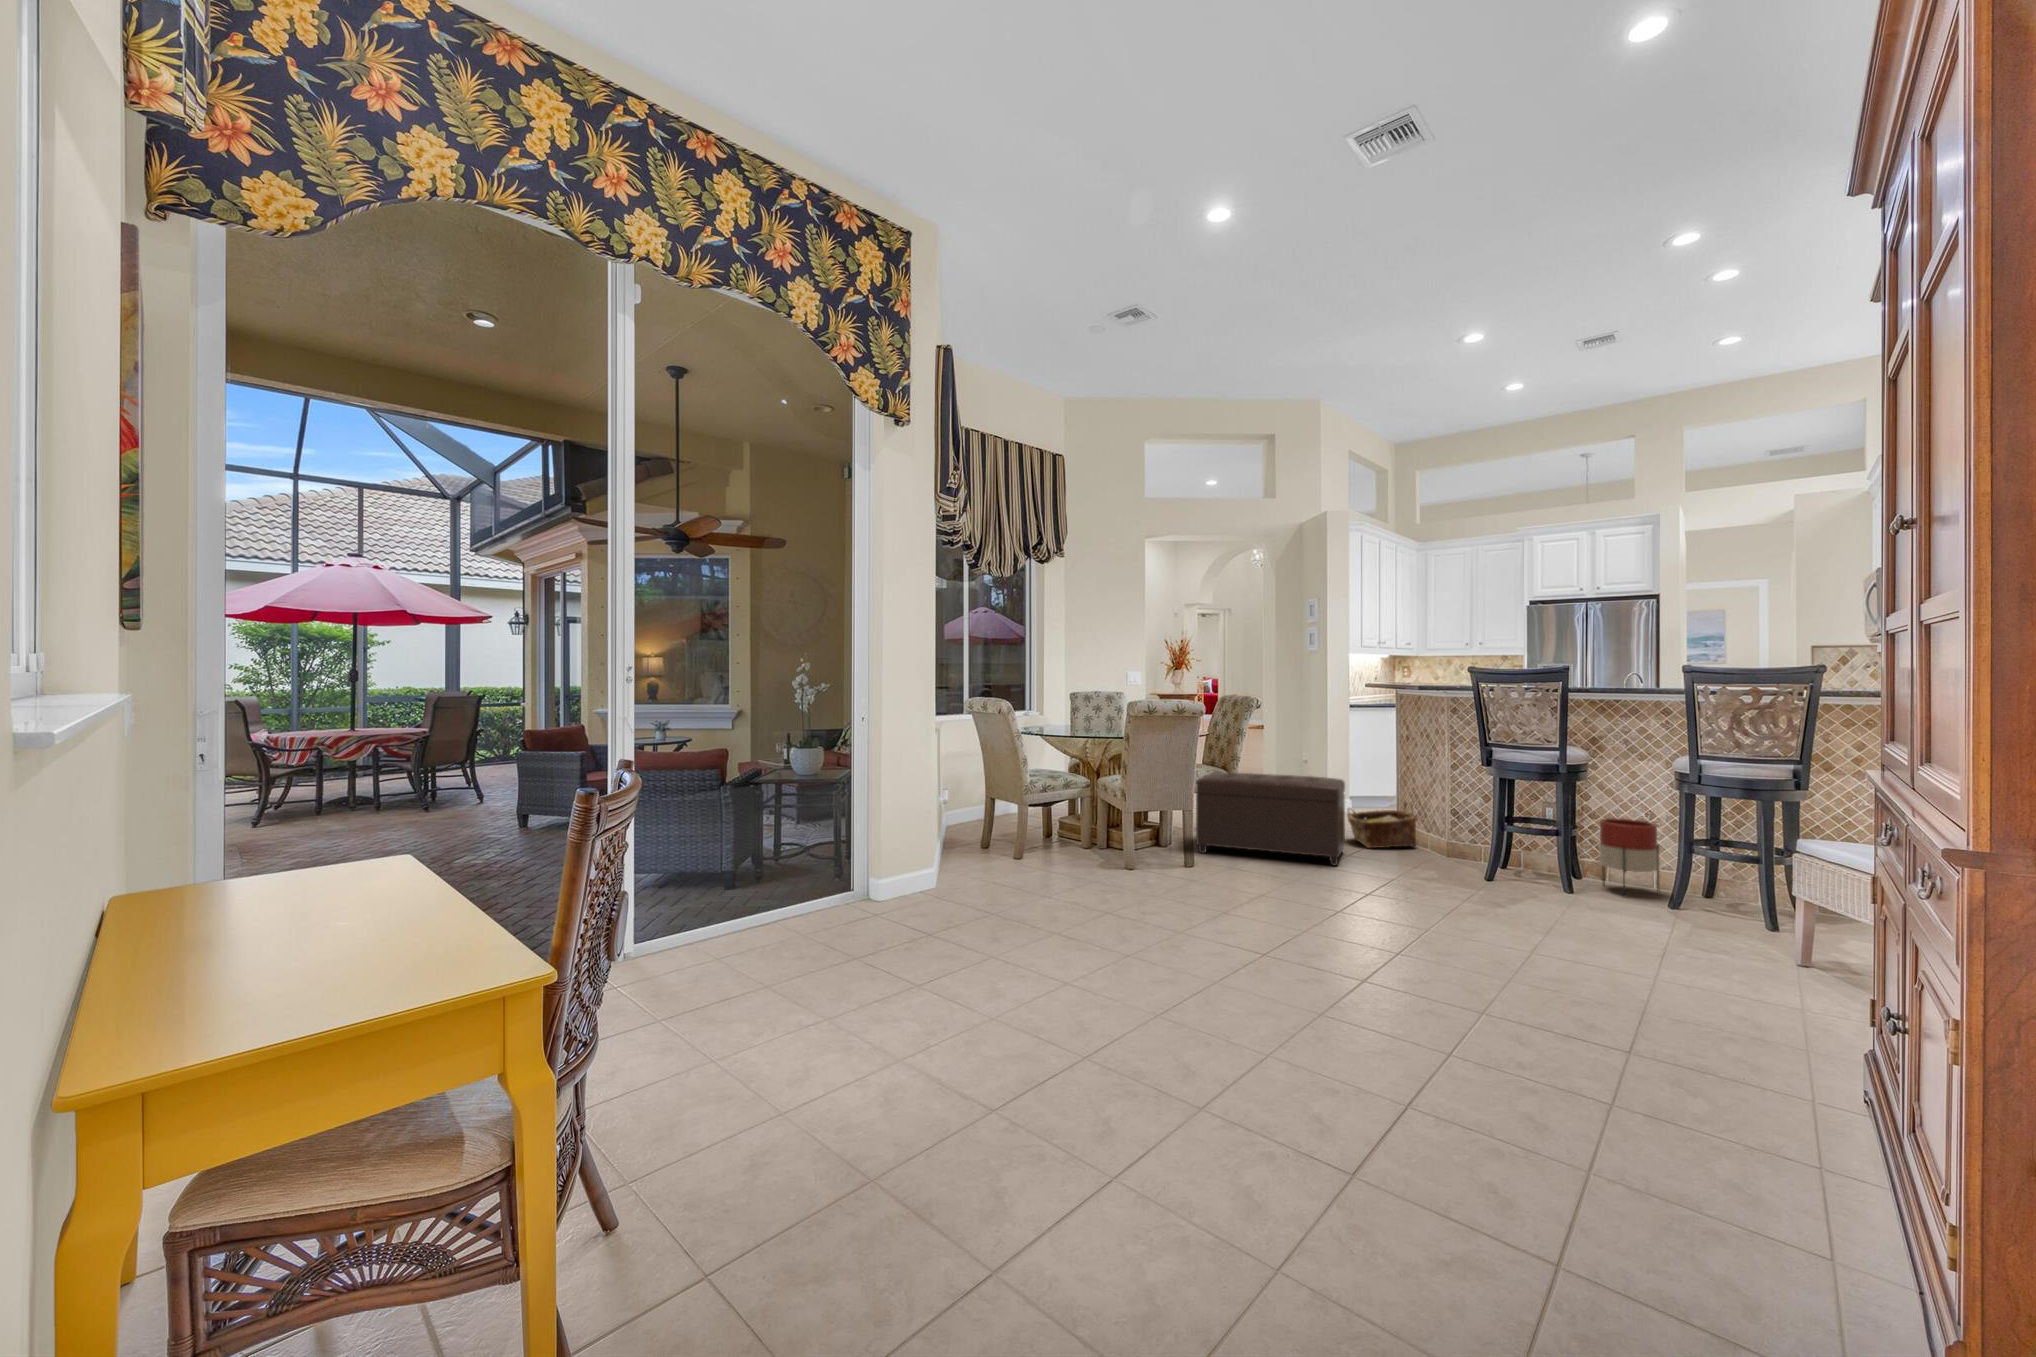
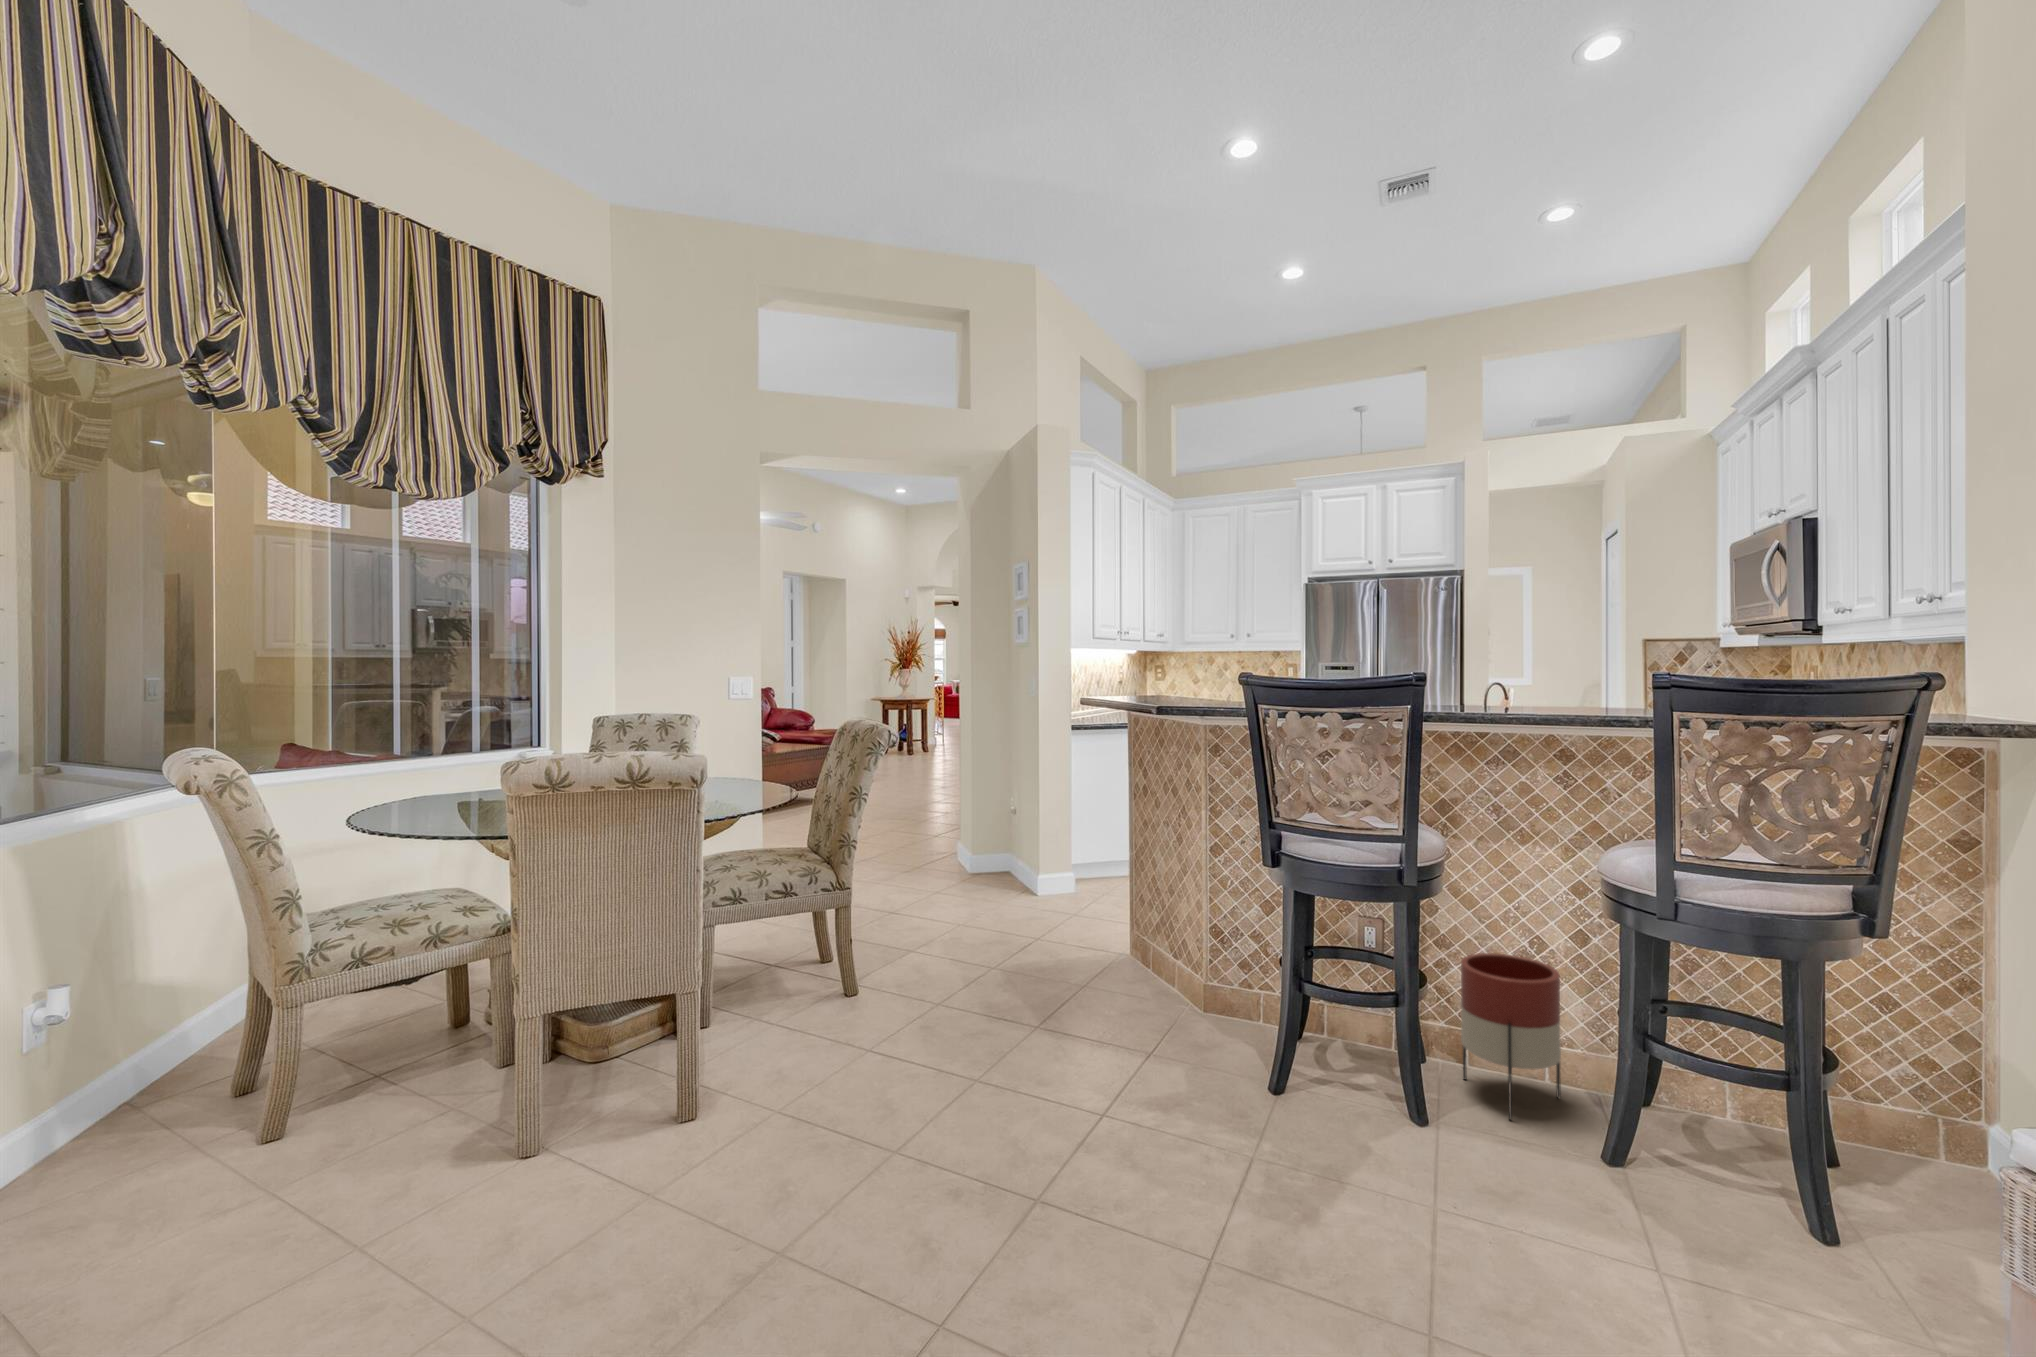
ottoman: present [1196,772,1345,865] -> none [742,872,1033,1068]
woven basket: present [1347,802,1416,848] -> none [1046,903,1157,997]

